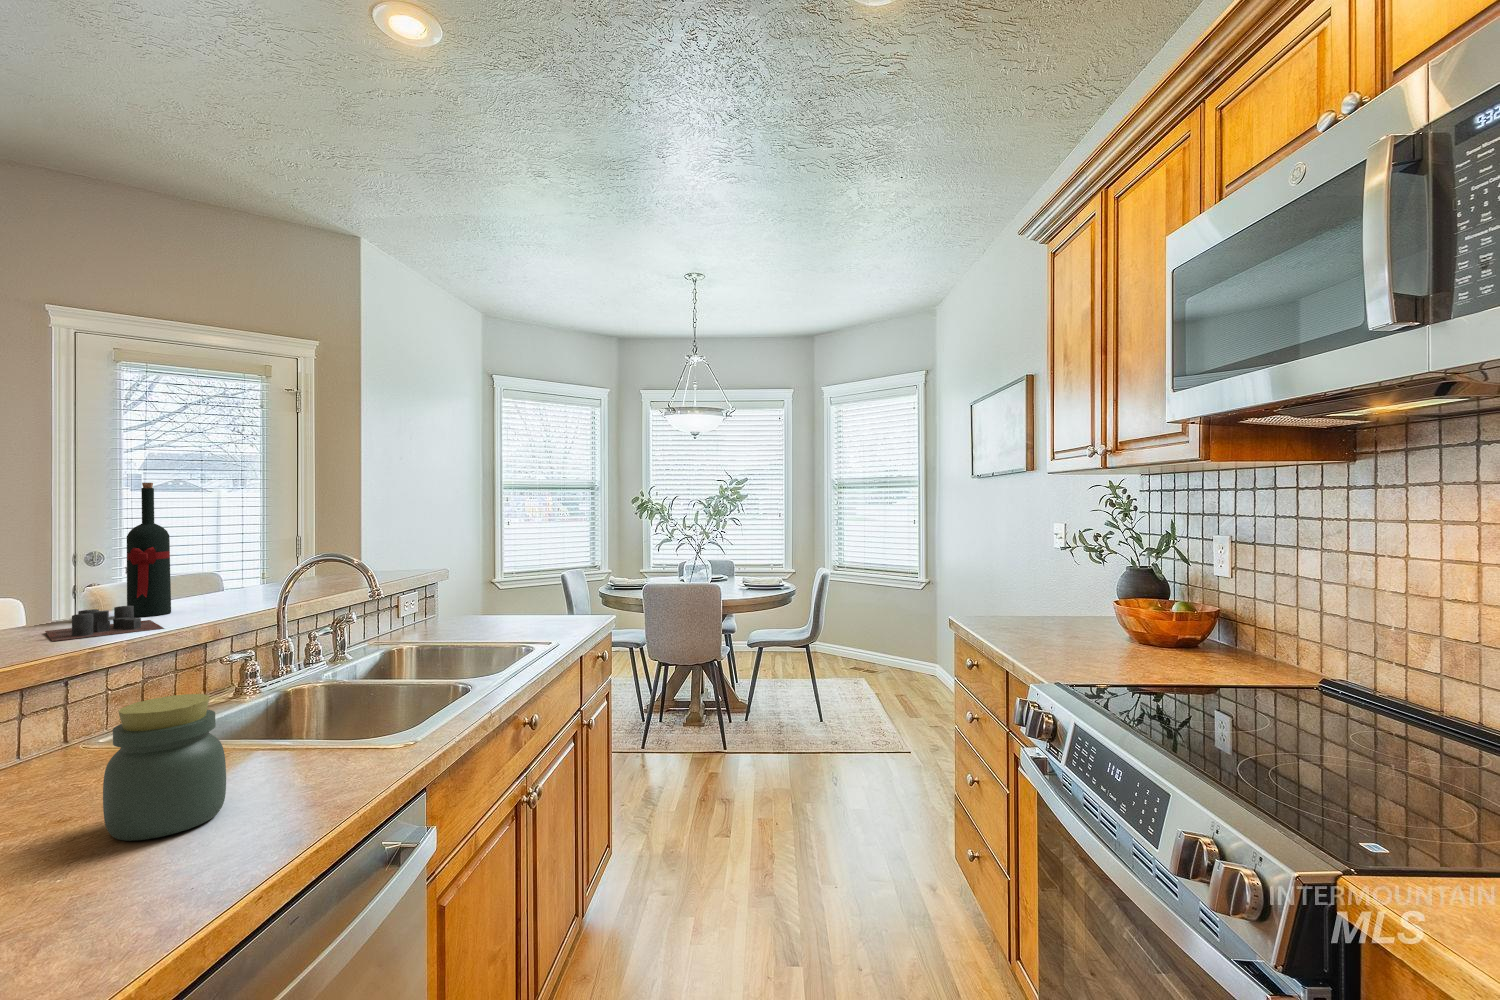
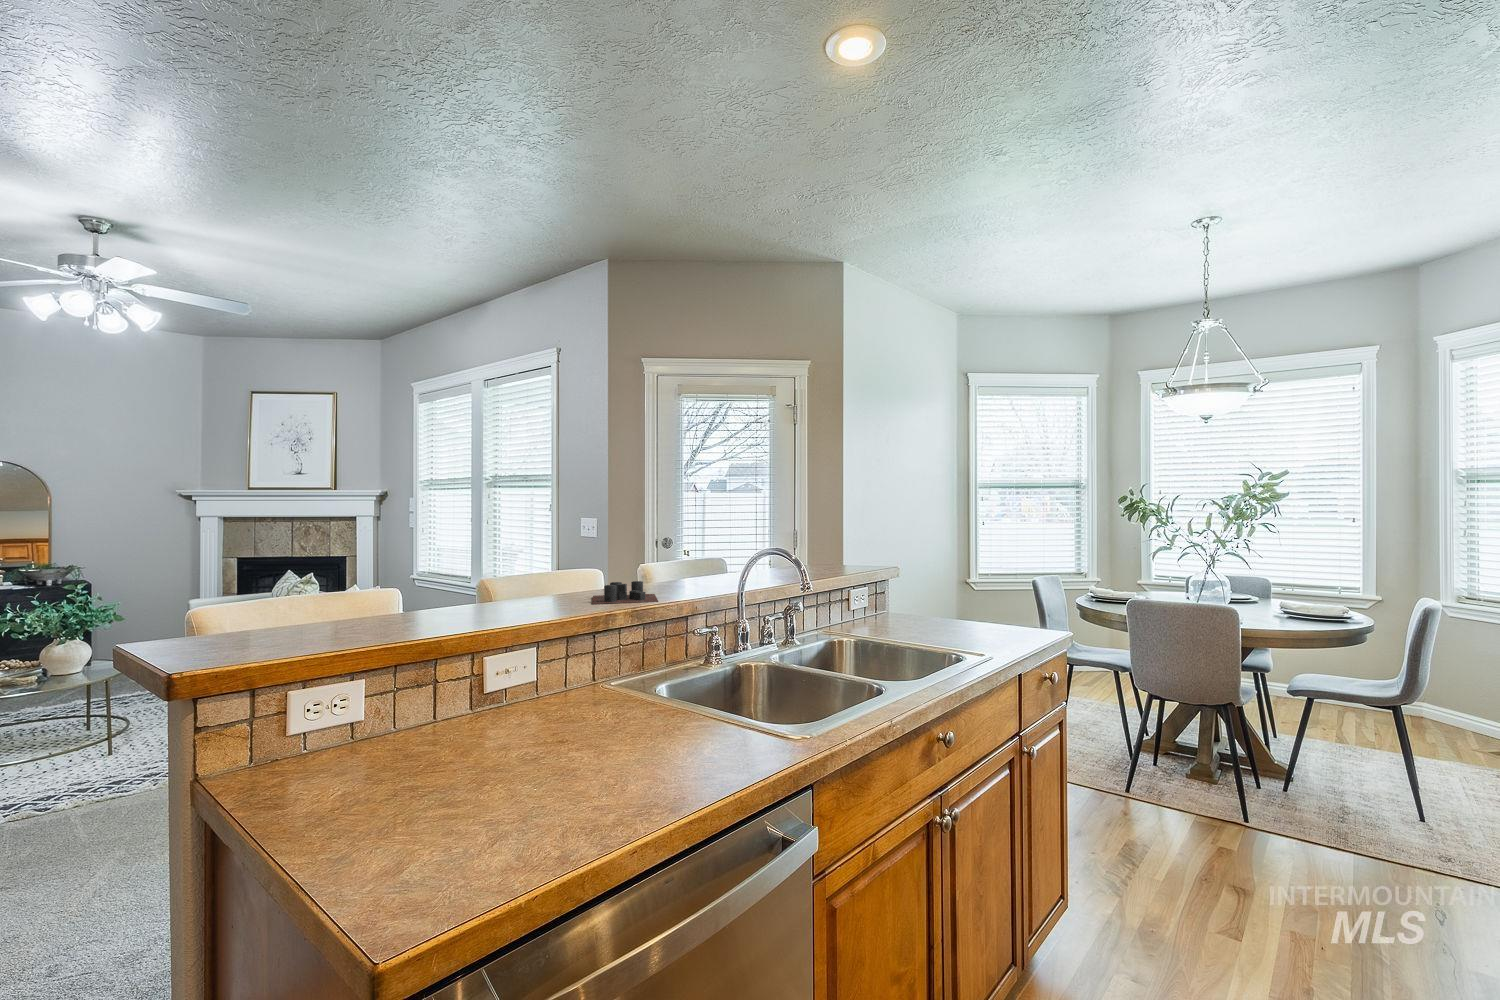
wine bottle: present [127,483,171,617] -> none [645,483,672,591]
jar: present [103,694,226,841] -> none [583,658,660,770]

